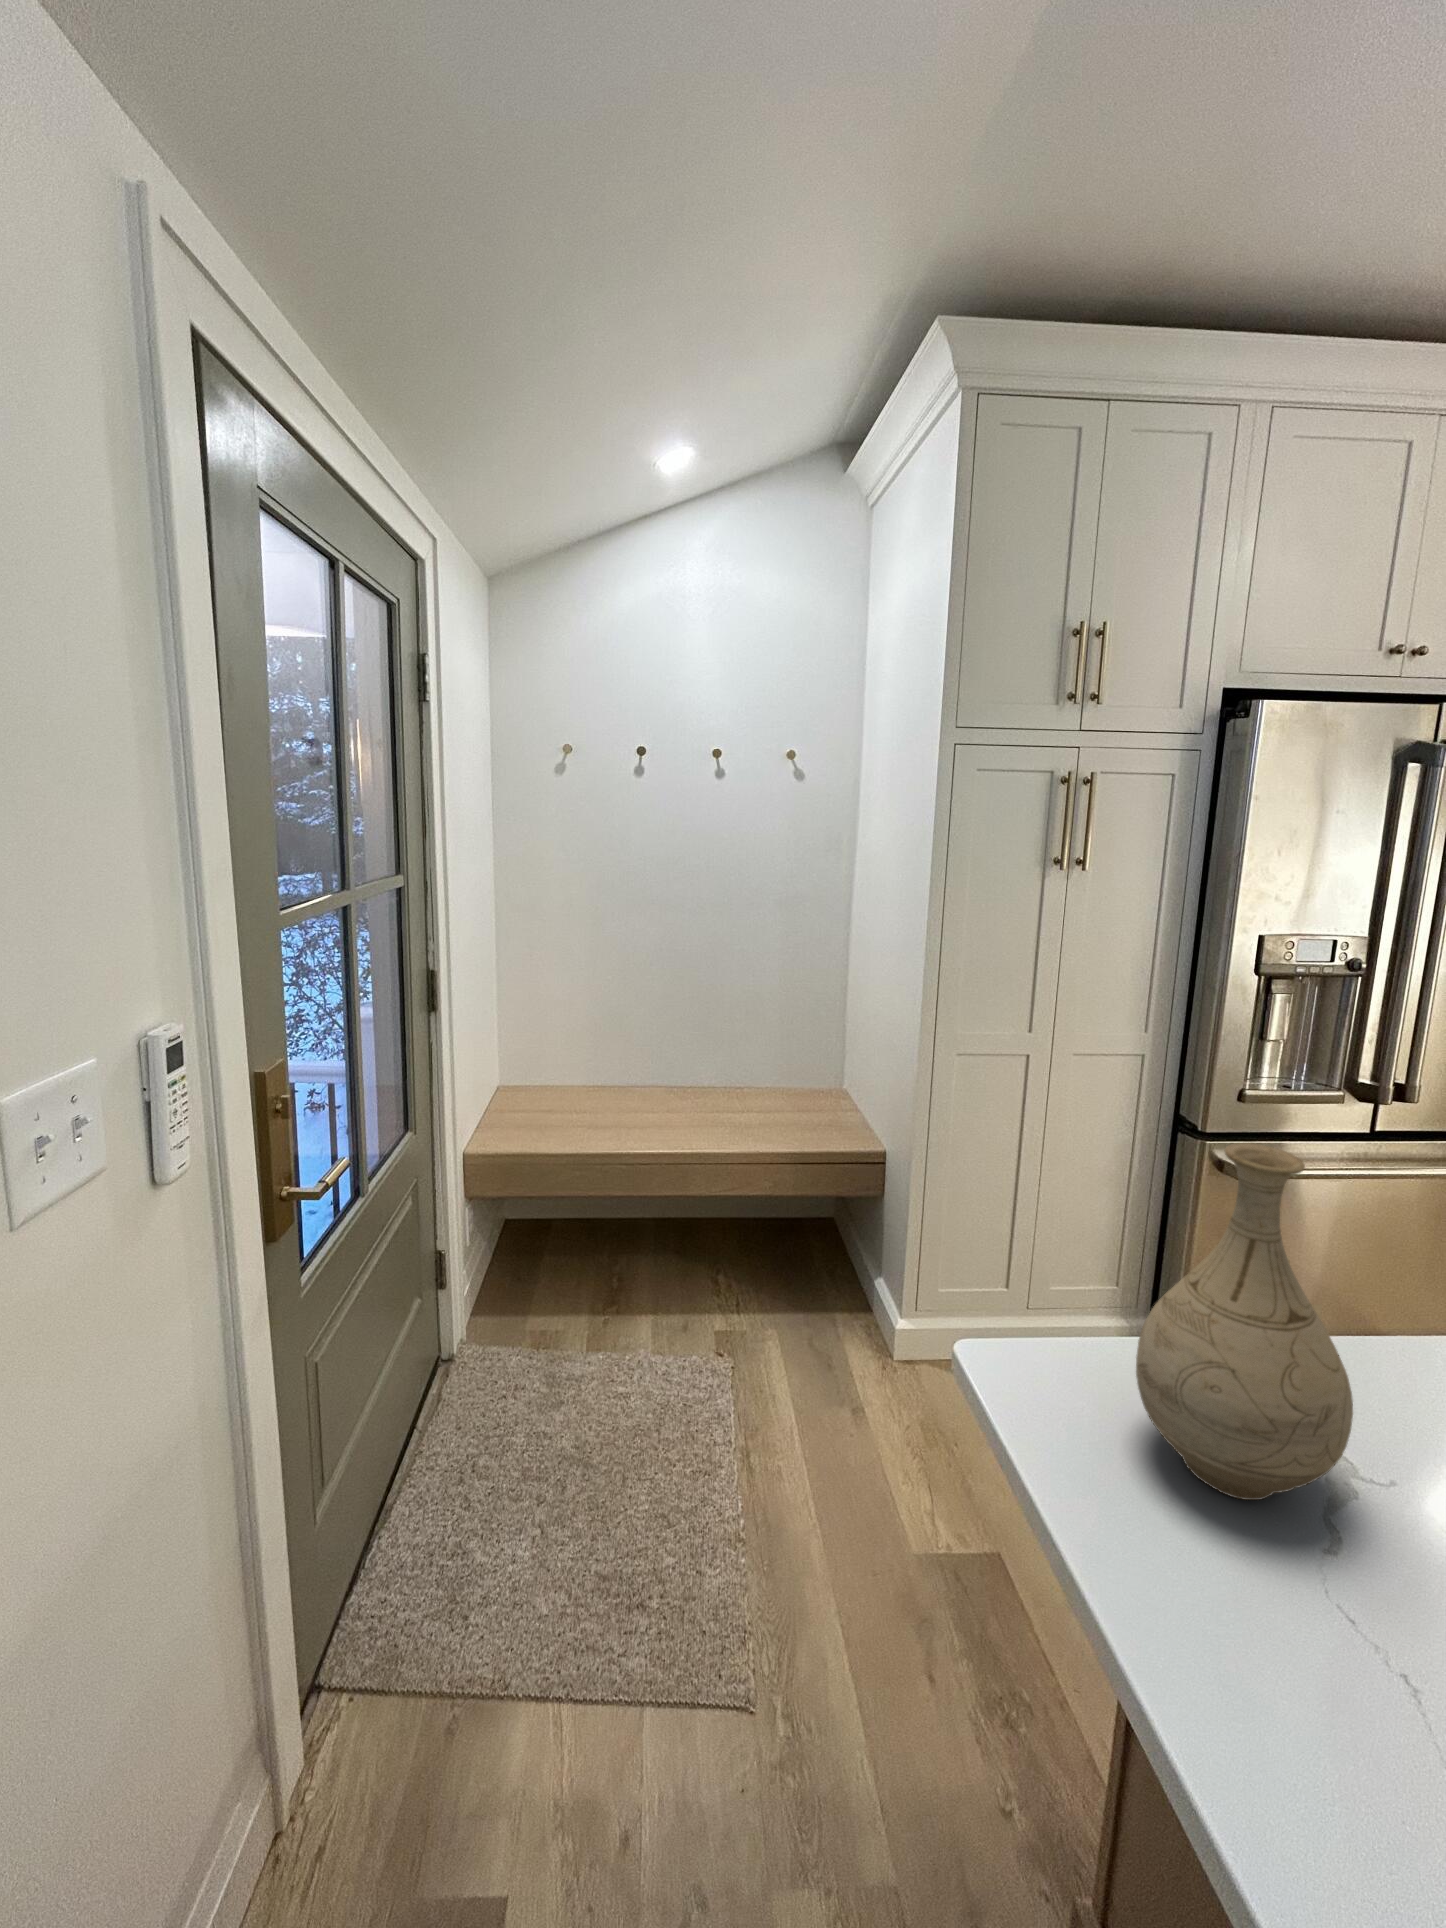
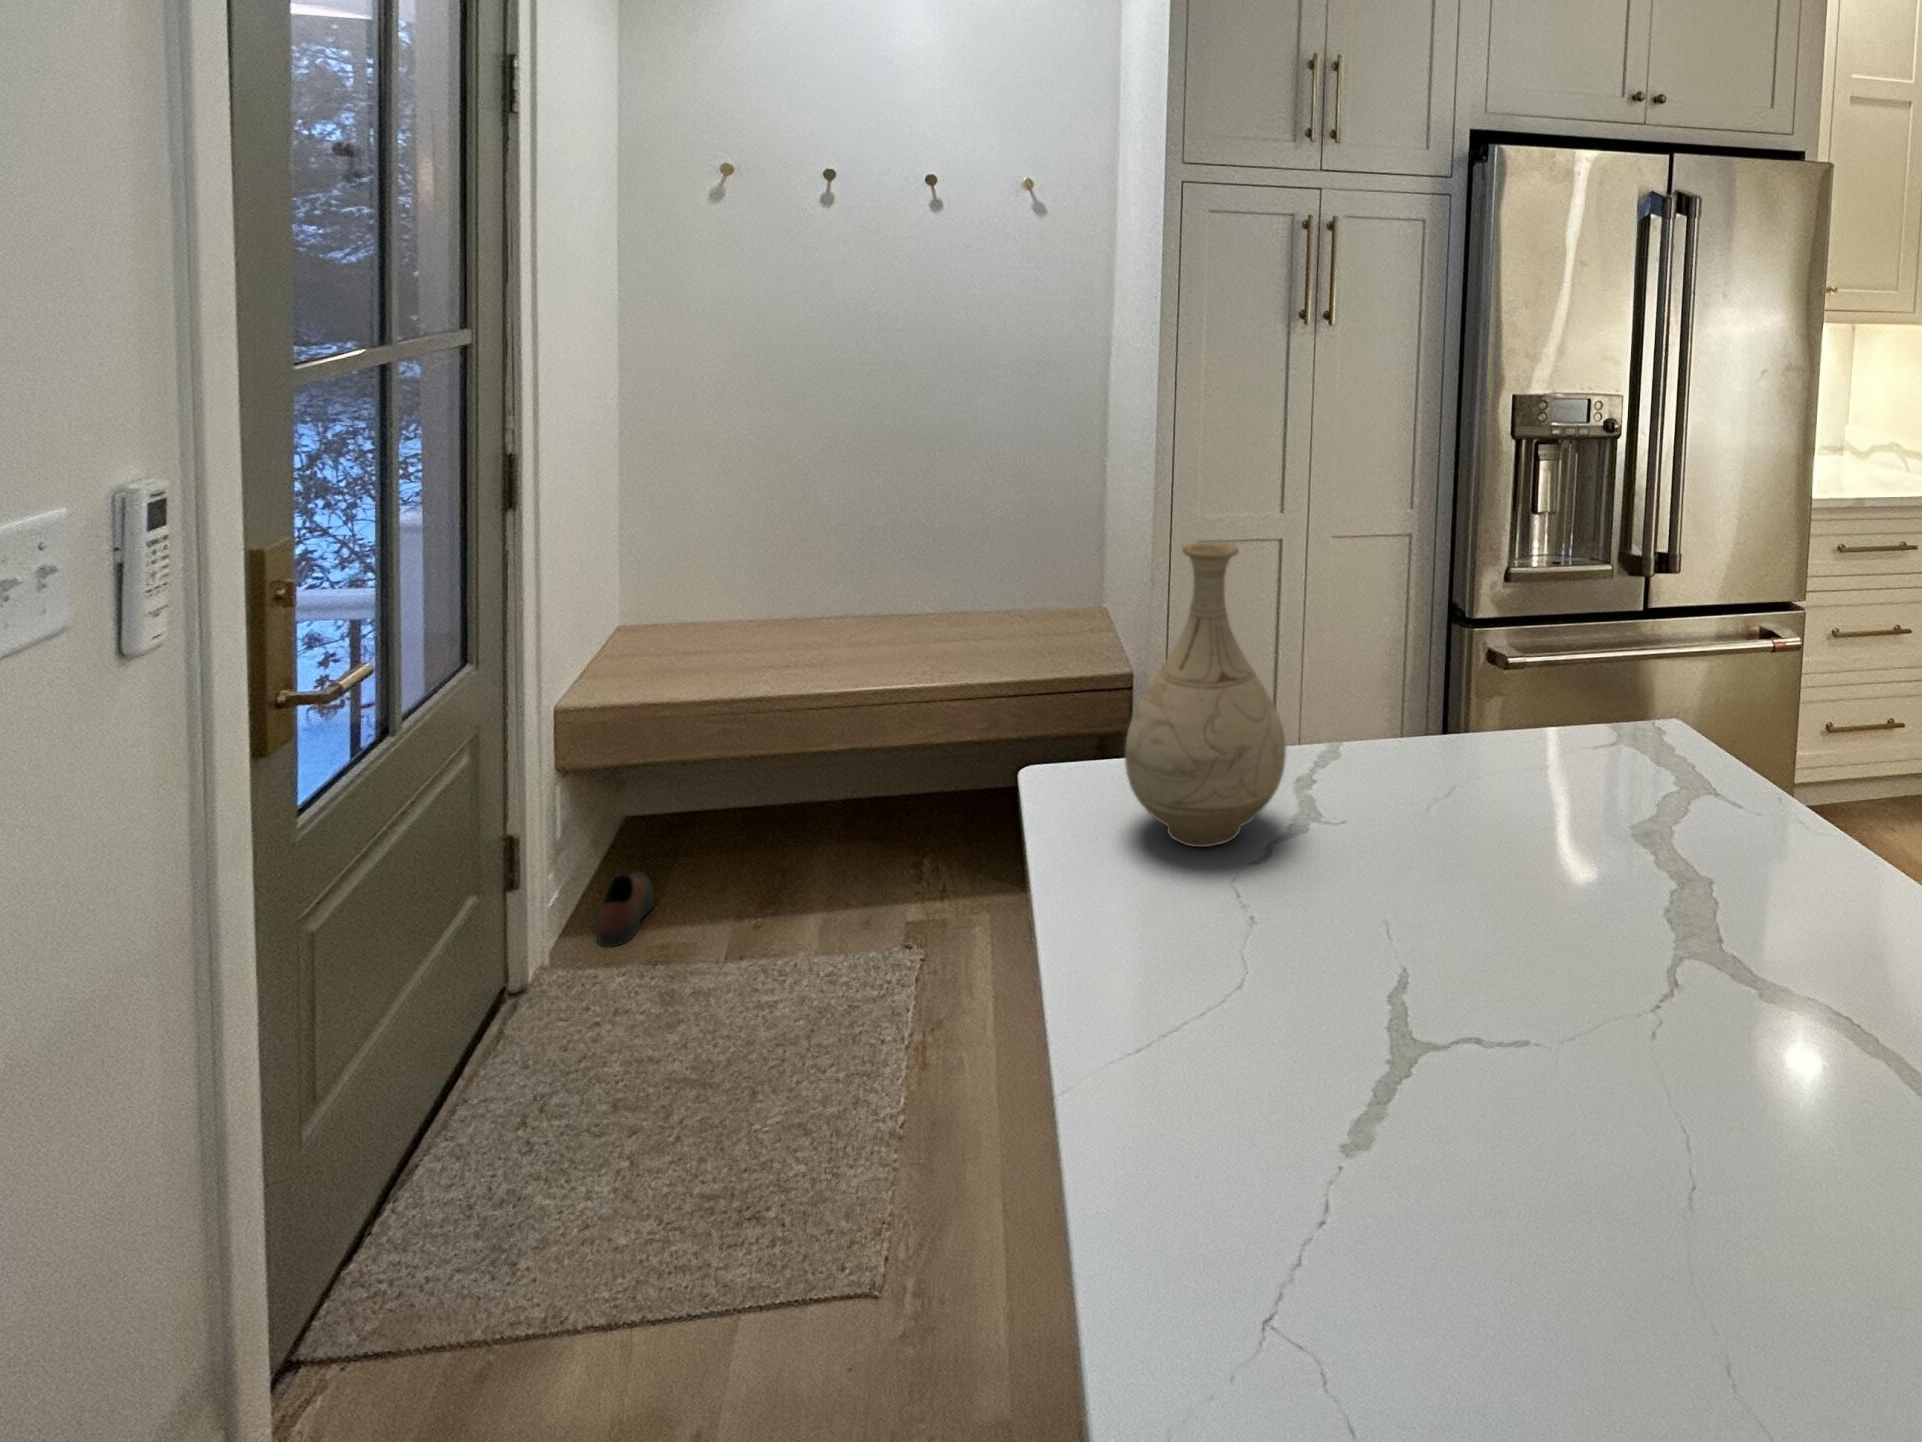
shoe: none [497,1265,532,1325] -> present [598,872,654,947]

